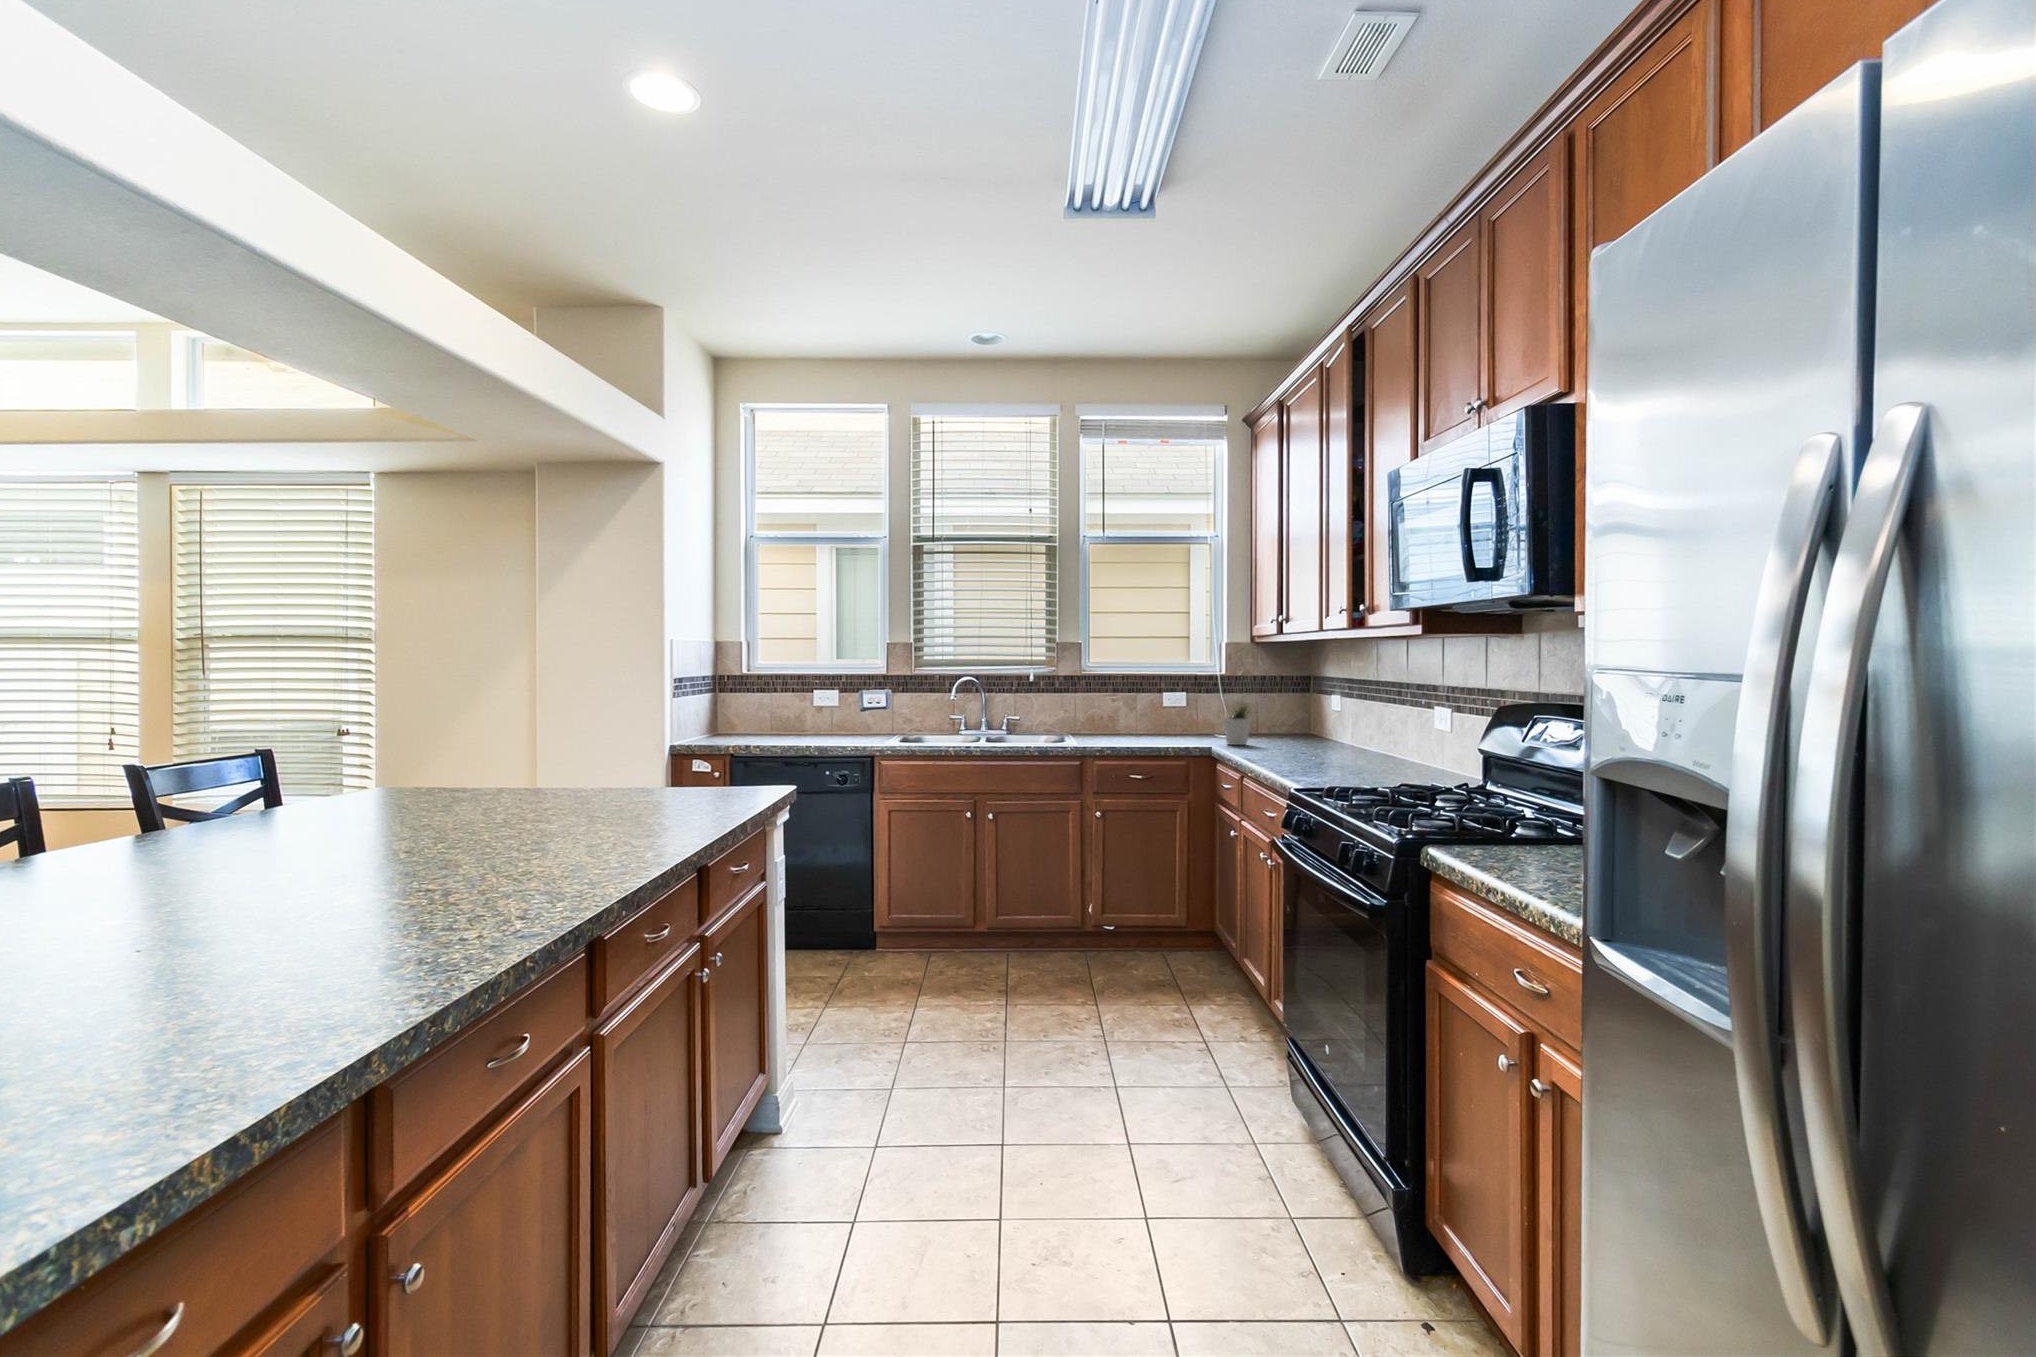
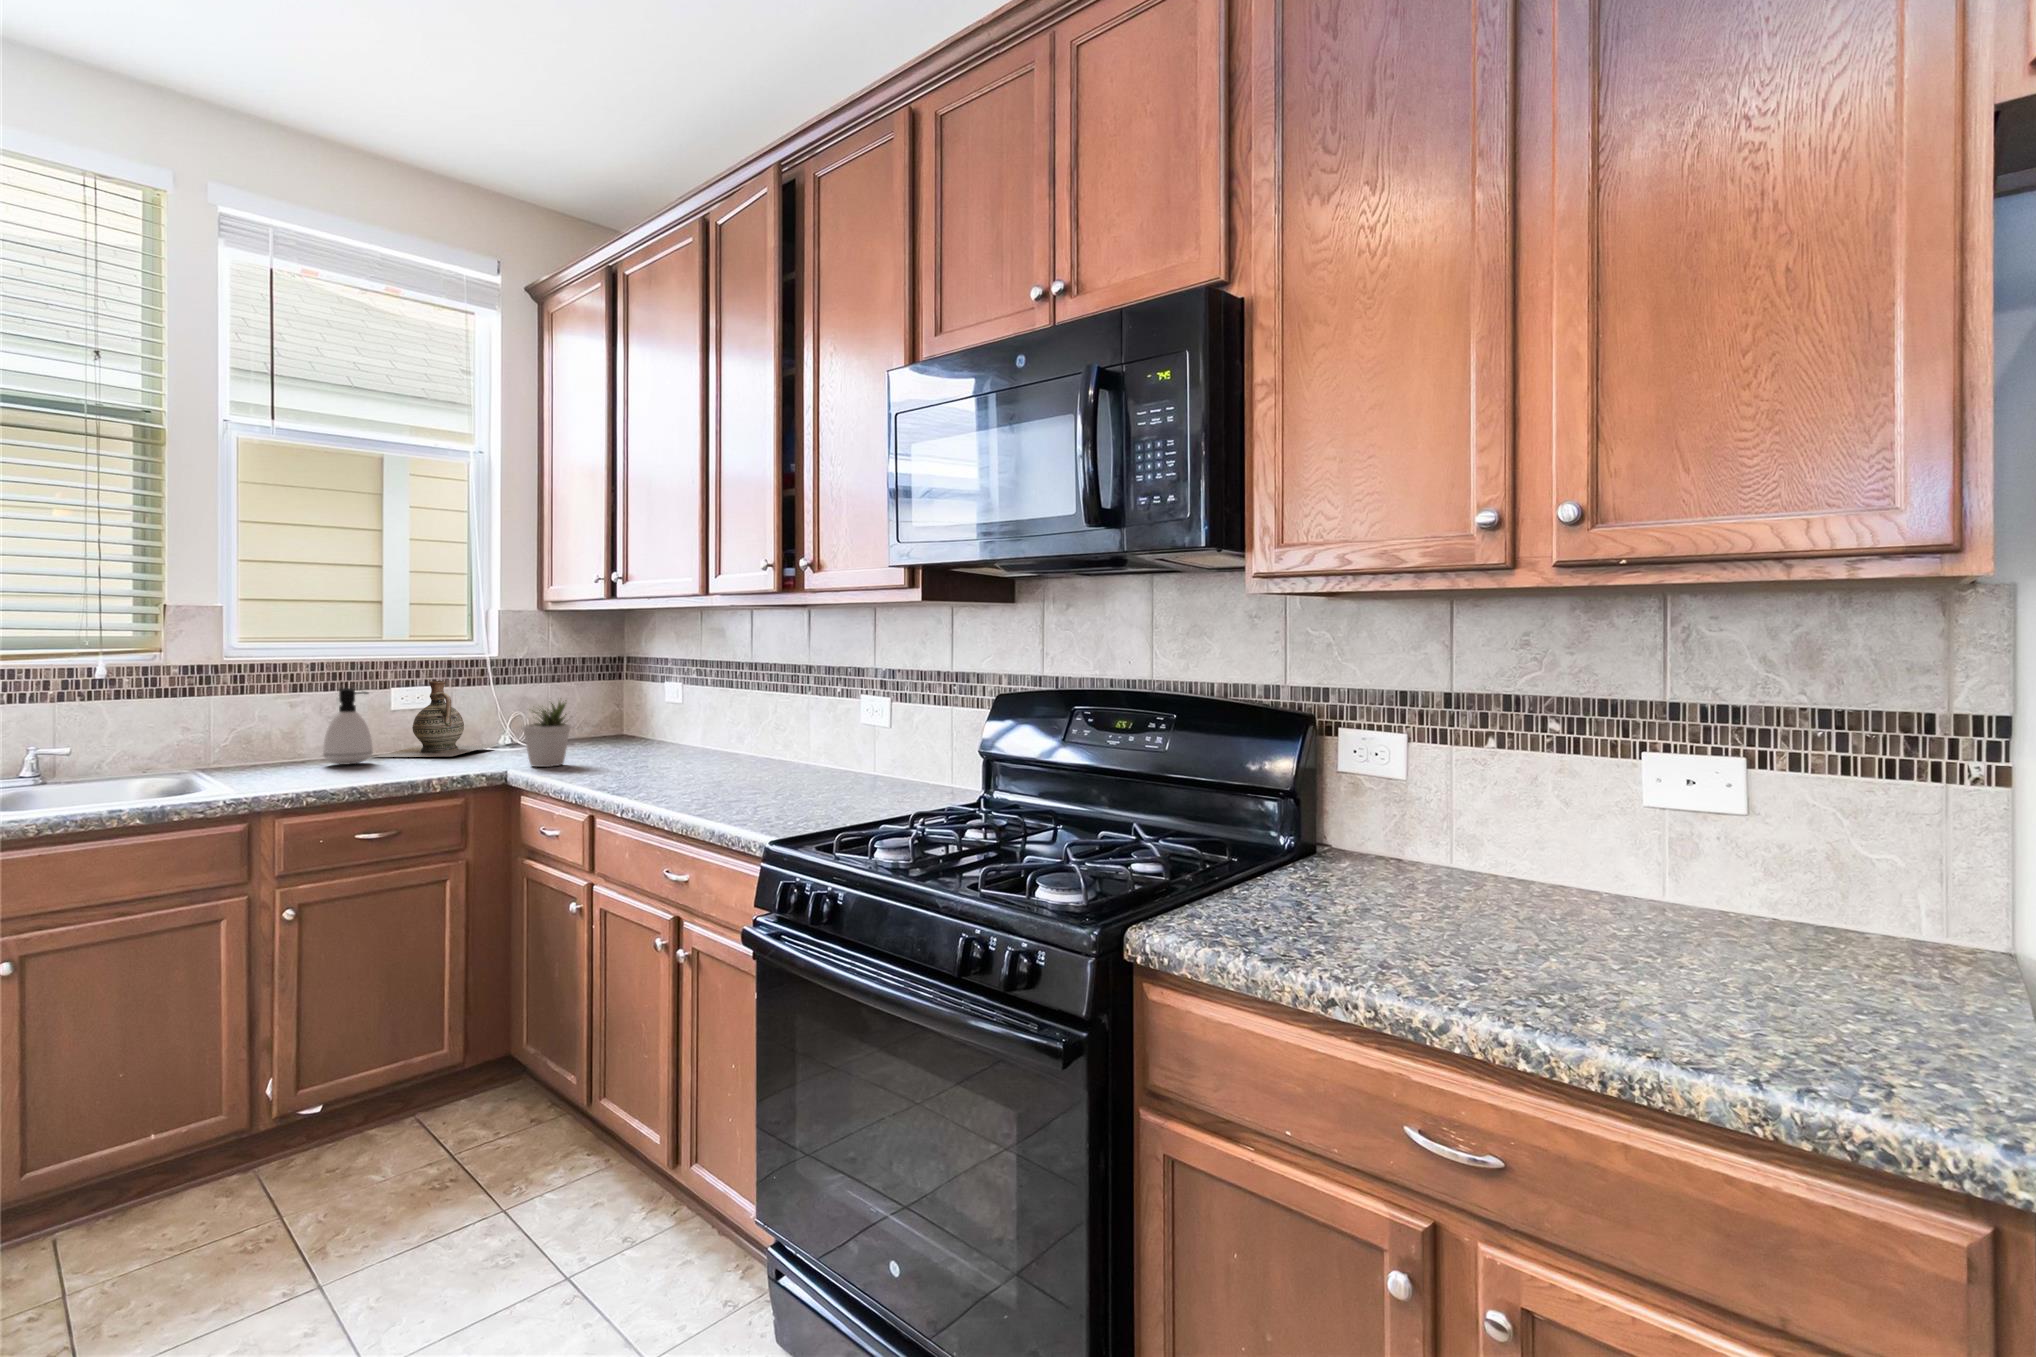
ceramic jug: none [1153,690,1221,736] -> present [374,681,492,757]
soap dispenser: none [1127,692,1151,737] -> present [323,688,373,765]

